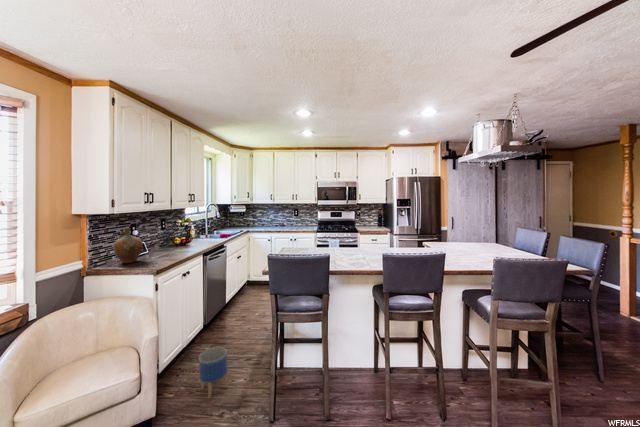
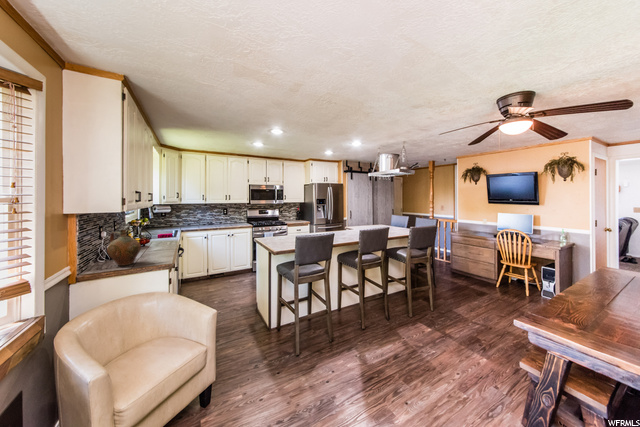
planter: present [199,347,228,398] -> none [236,319,258,358]

